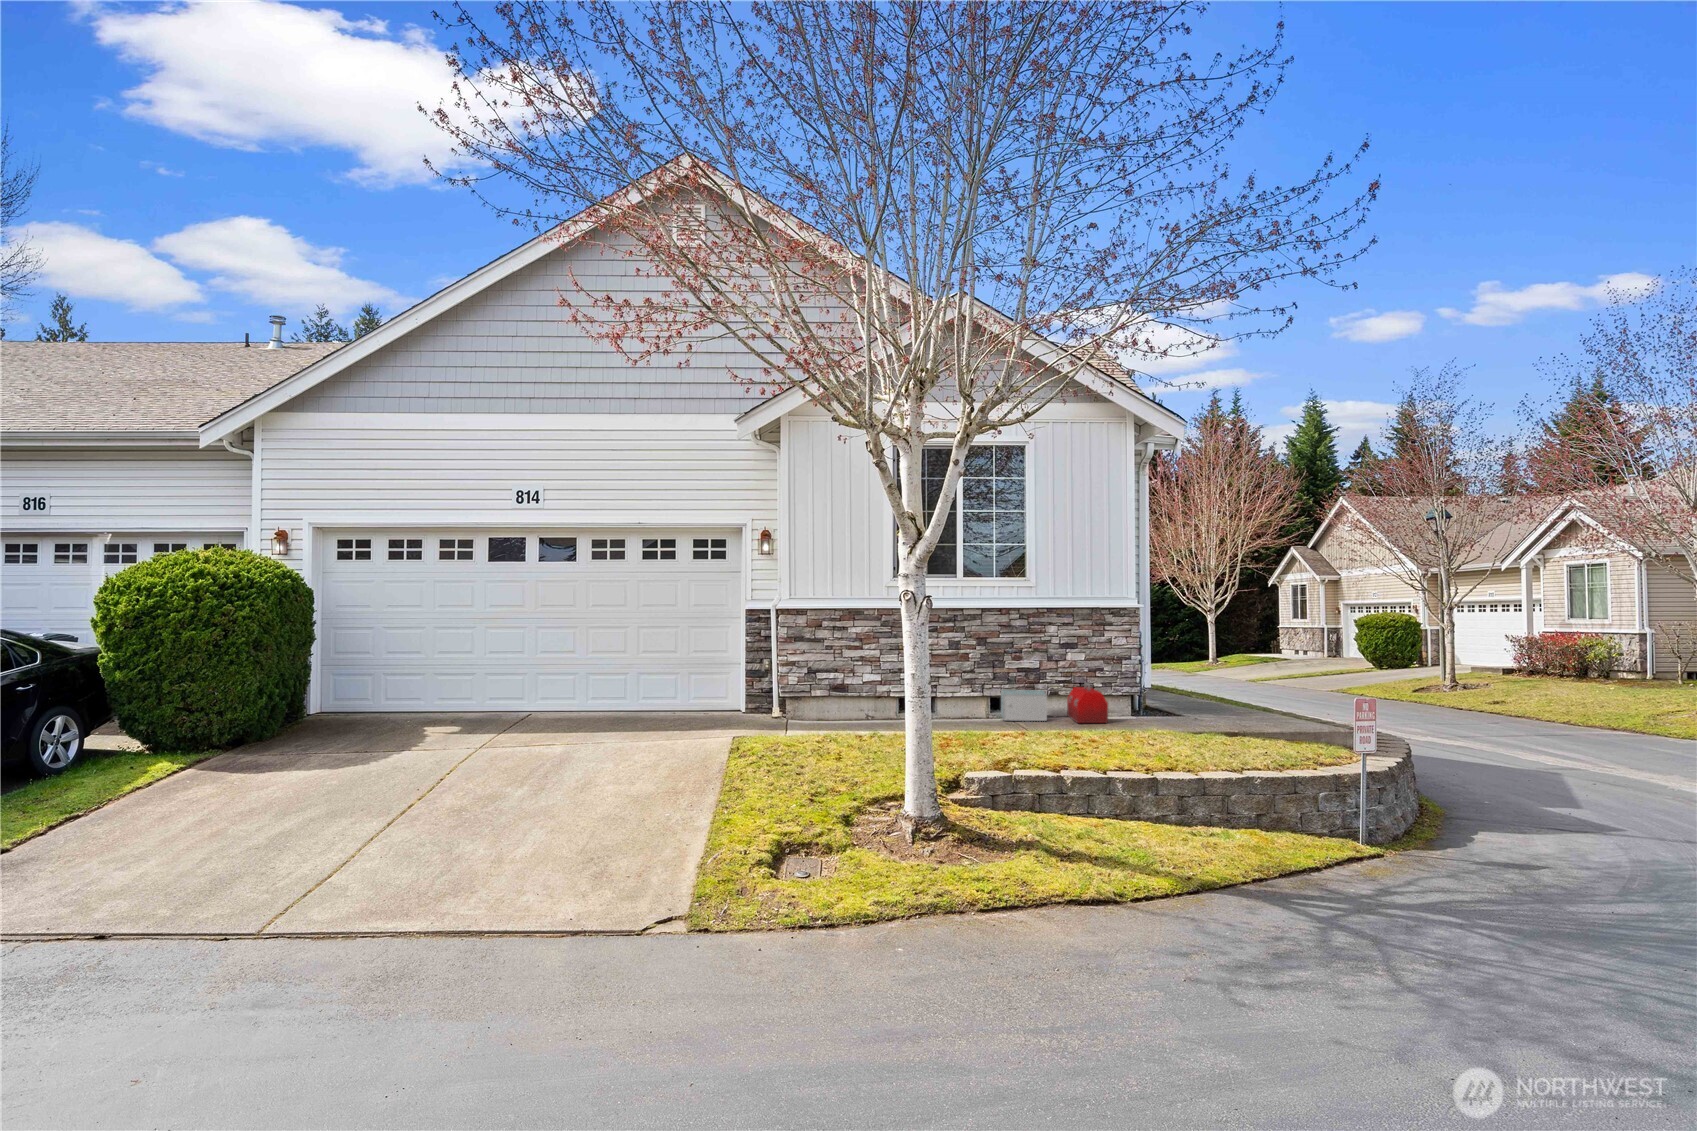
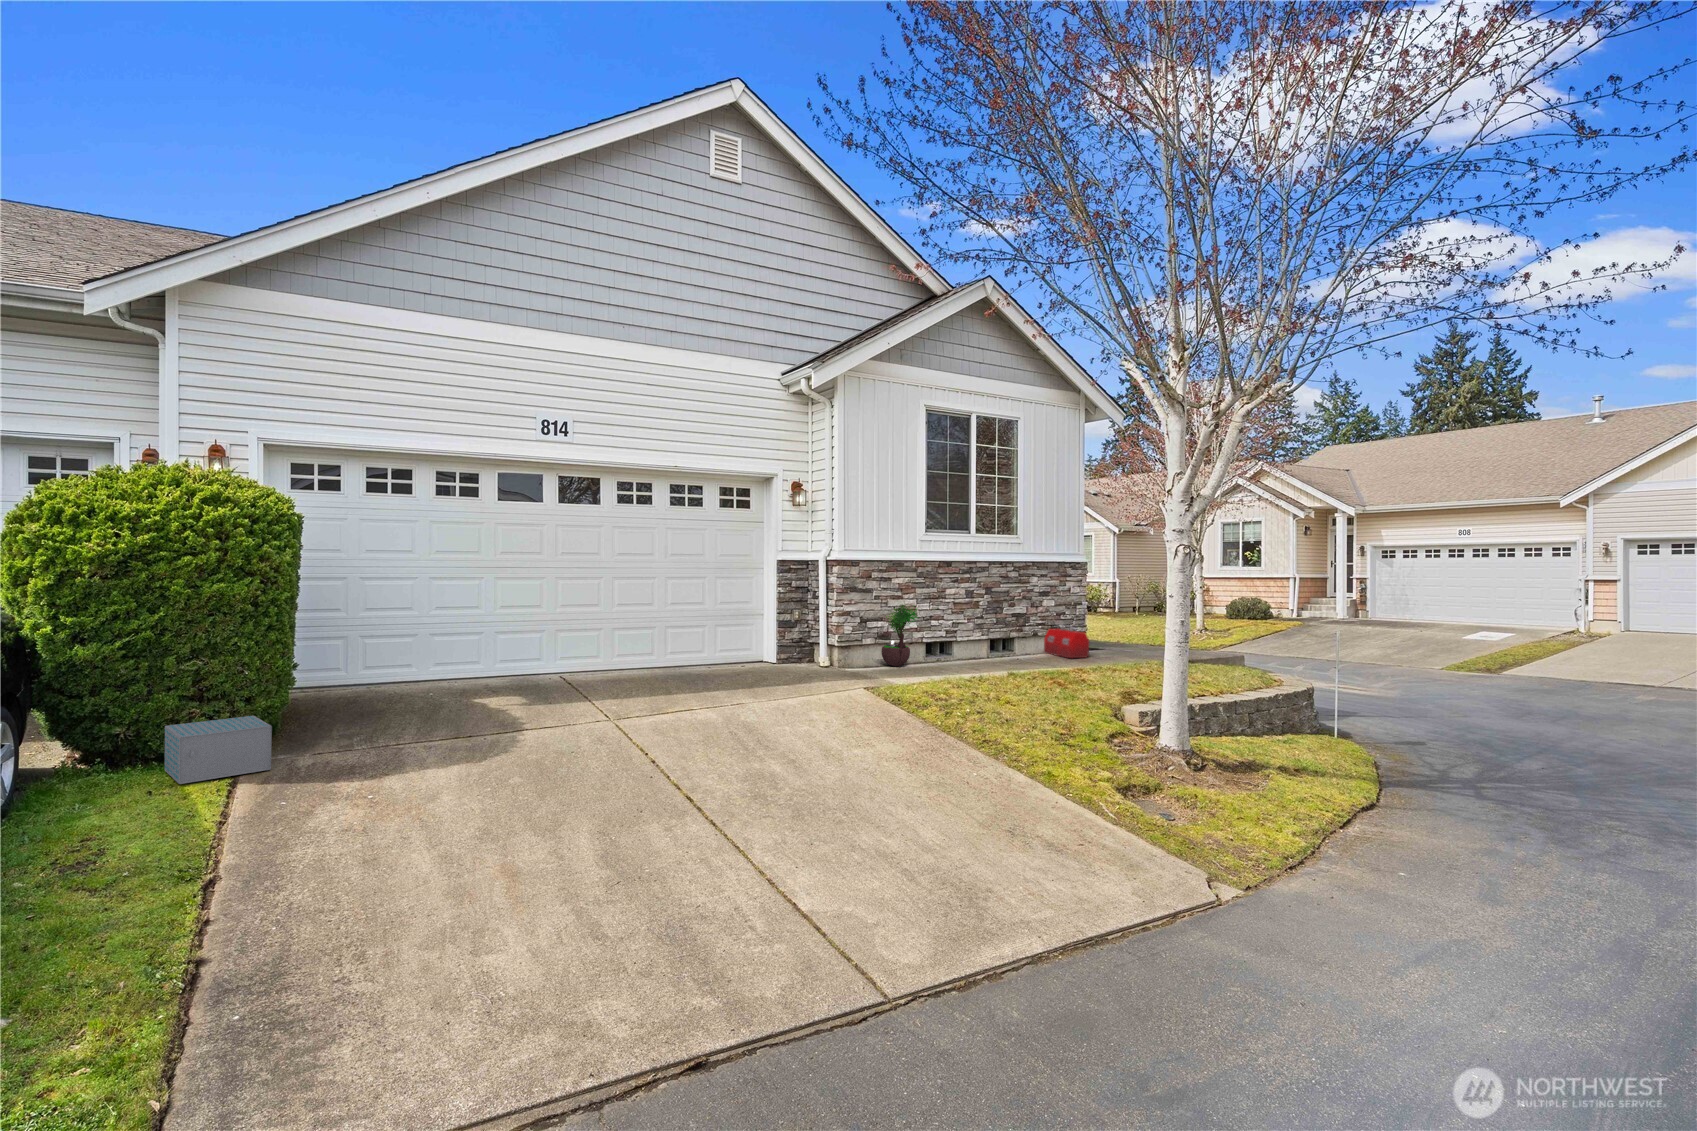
potted tree: none [820,652,862,722] -> present [881,606,917,666]
storage box: present [1001,690,1047,721] -> present [165,716,272,784]

